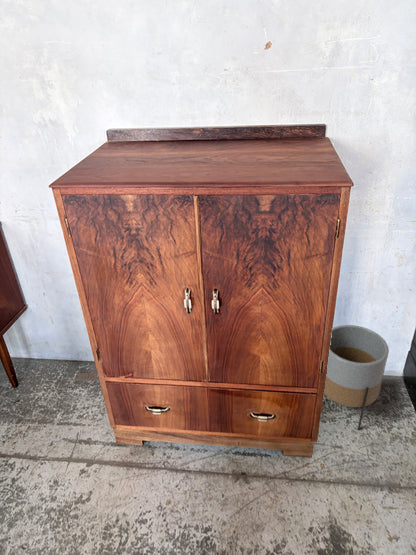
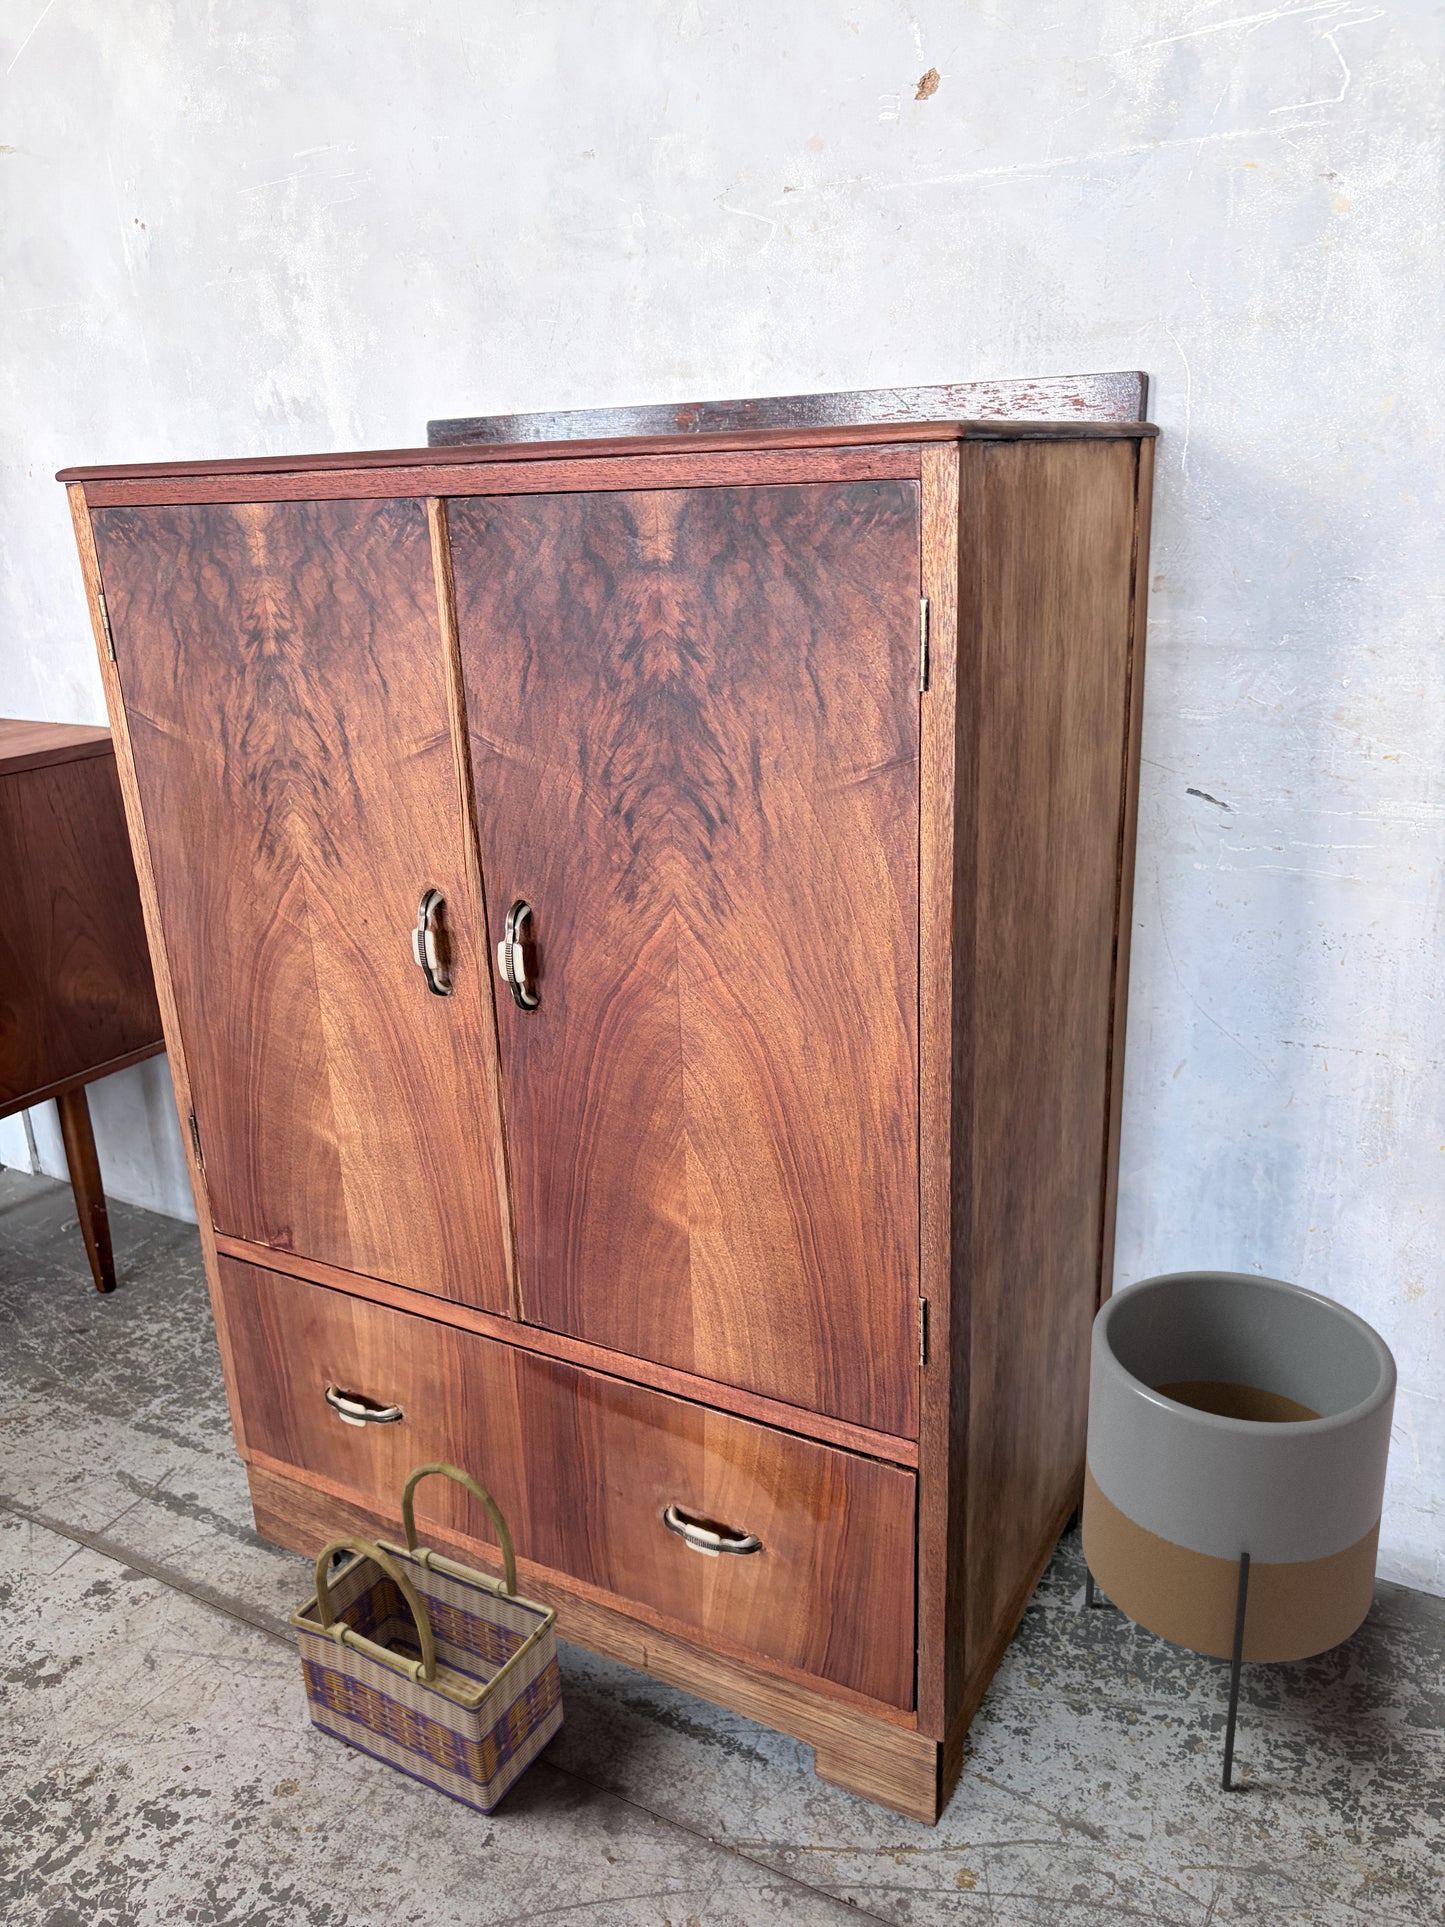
basket: none [160,418,224,491] -> present [290,1462,564,1814]

